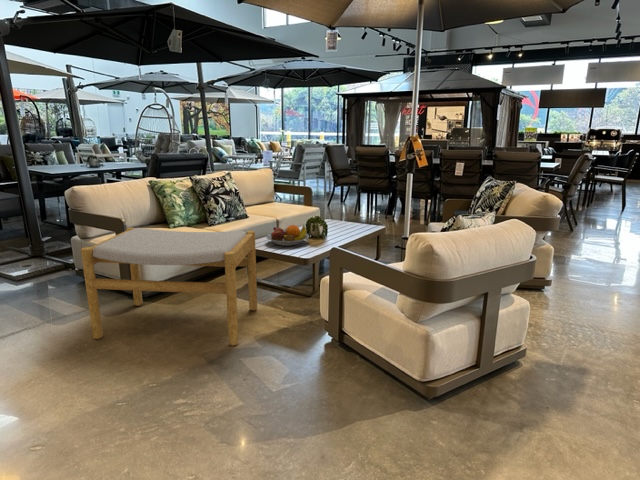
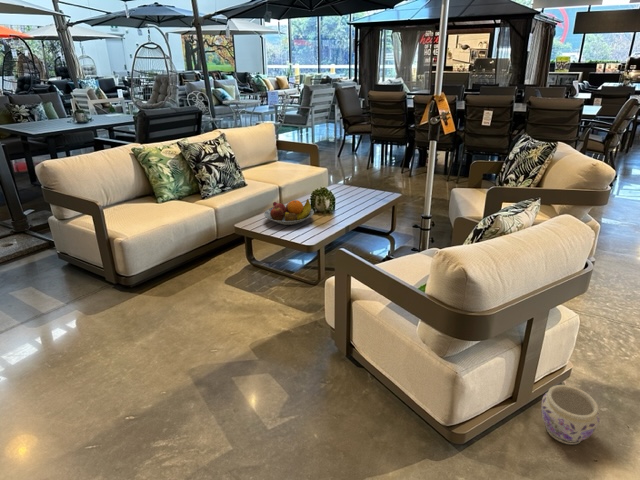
footstool: present [81,227,257,346] -> none [39,214,256,358]
planter: none [500,353,546,401] -> present [541,385,600,445]

